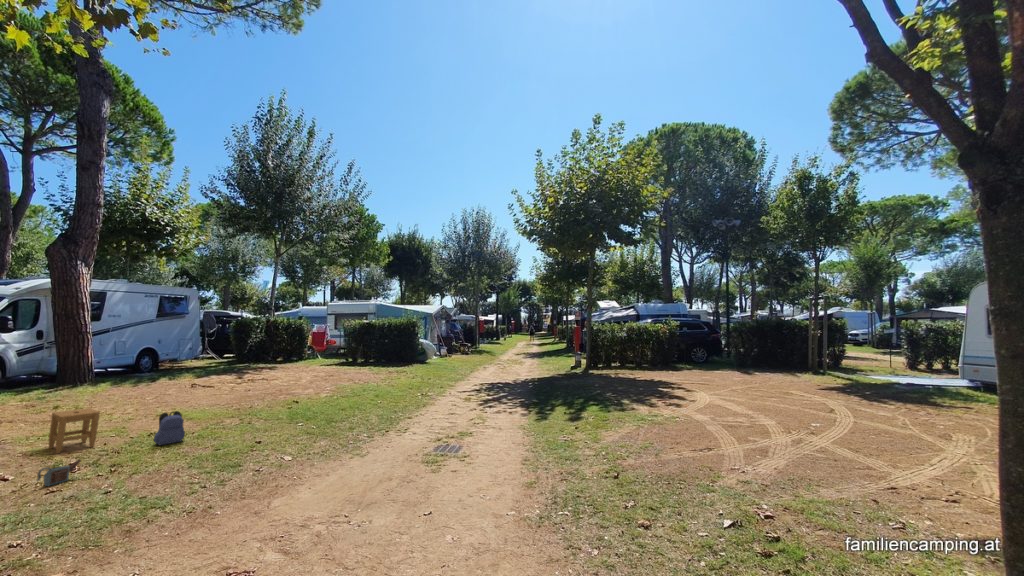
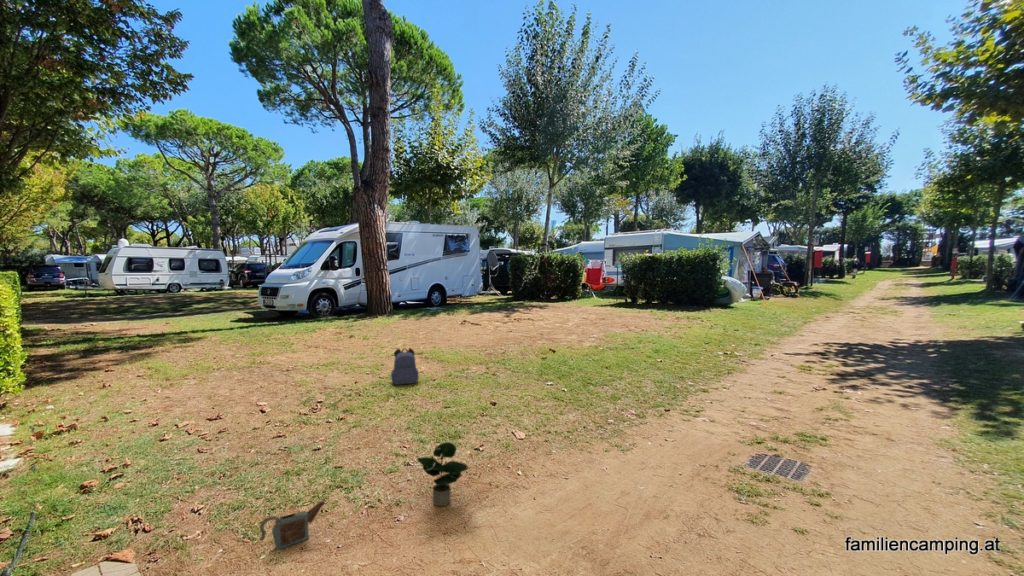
stool: present [49,408,100,453] -> none [319,337,349,380]
watering can: present [37,460,81,486] -> present [260,501,325,550]
potted plant: none [244,463,281,505] -> present [417,442,468,506]

